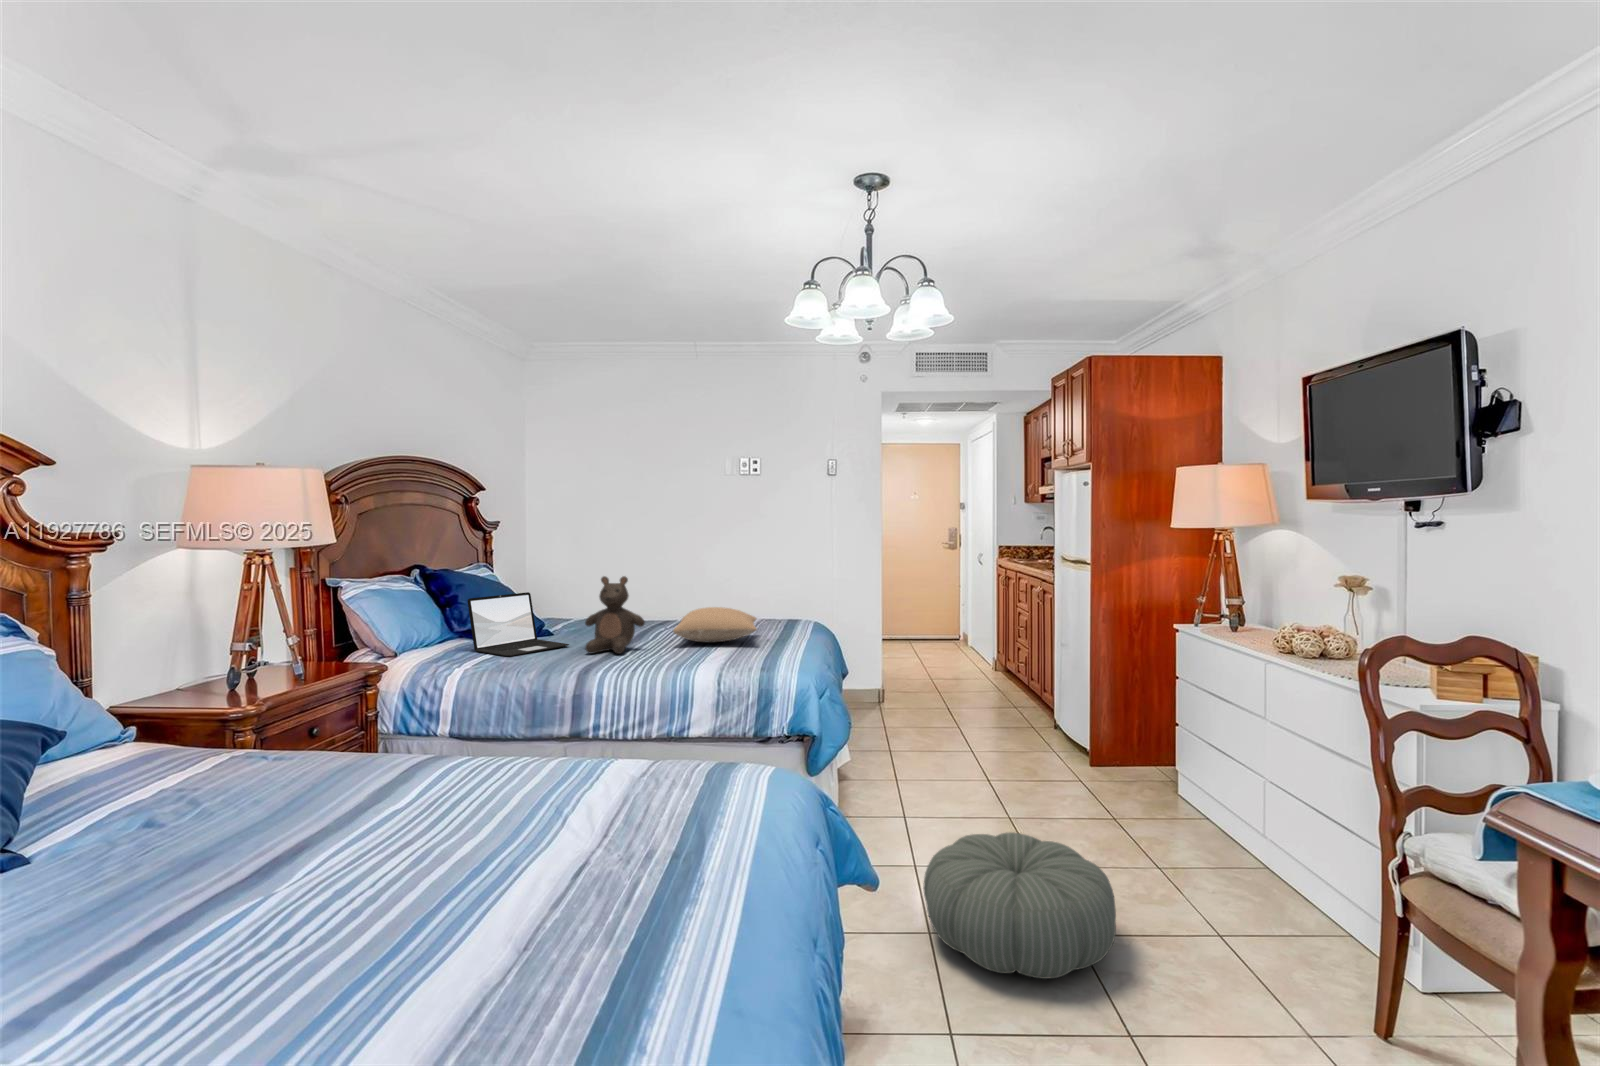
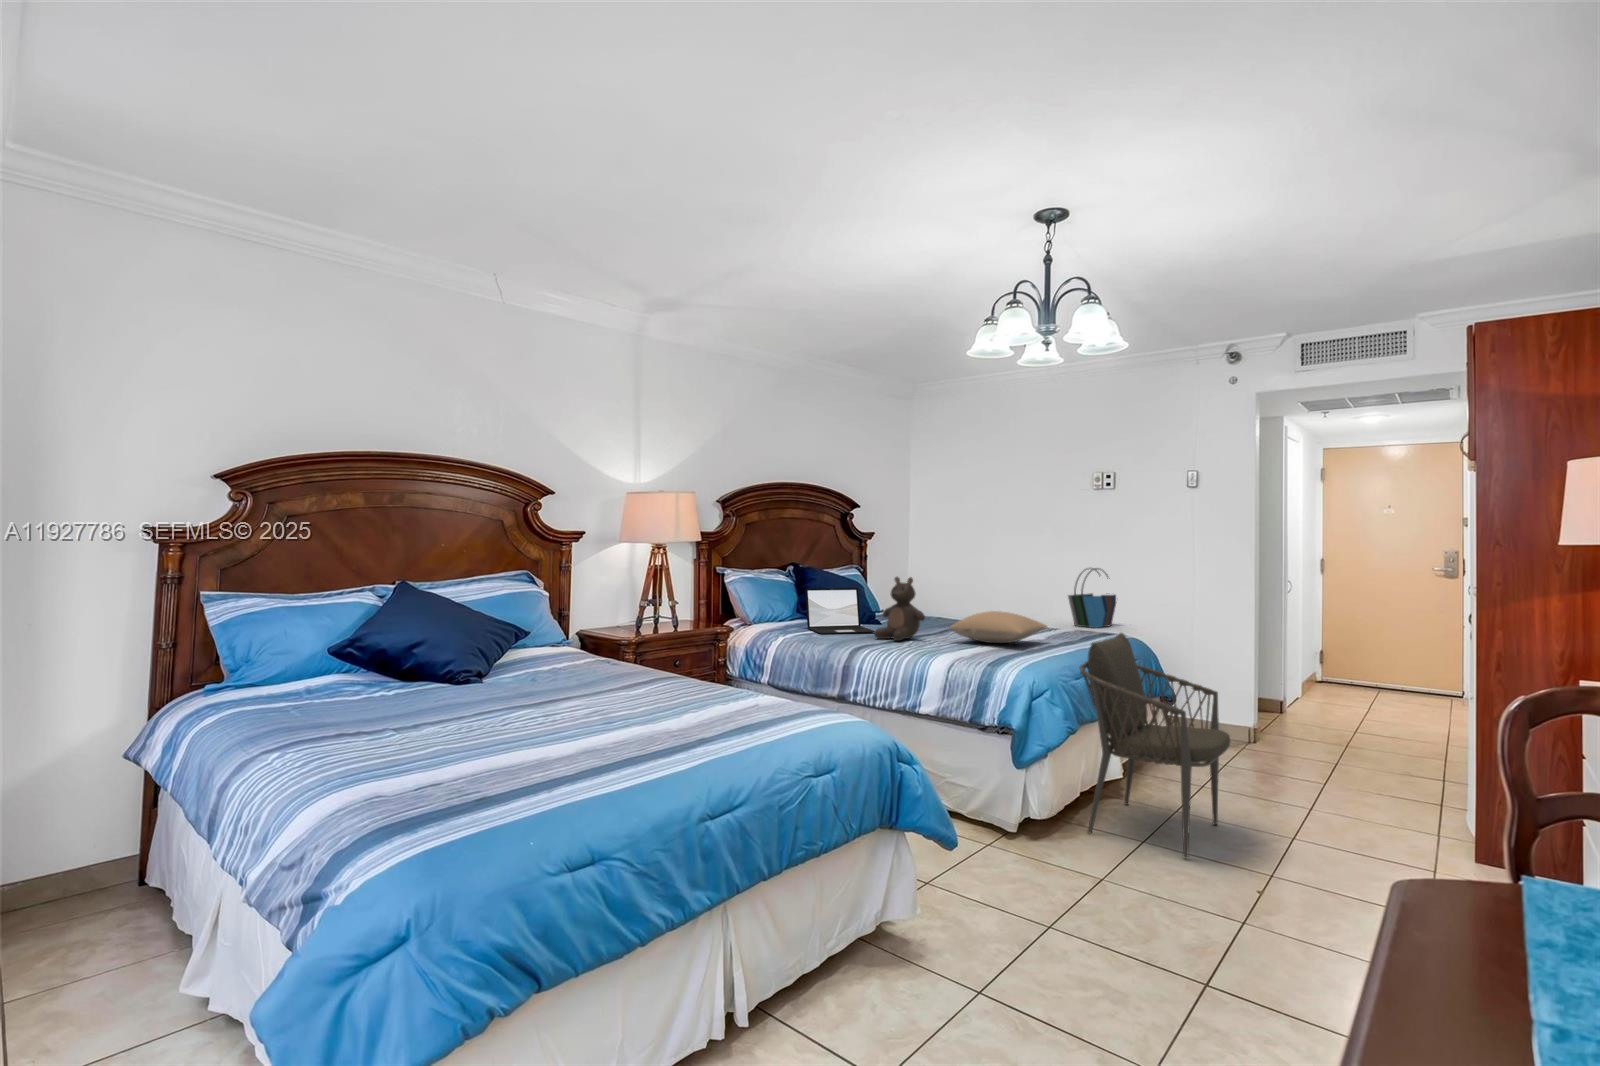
tote bag: none [728,553,764,613] -> present [1068,568,1117,628]
armchair: none [835,619,963,823] -> present [1079,633,1230,858]
pouf: present [923,832,1116,979] -> none [1027,848,1237,997]

